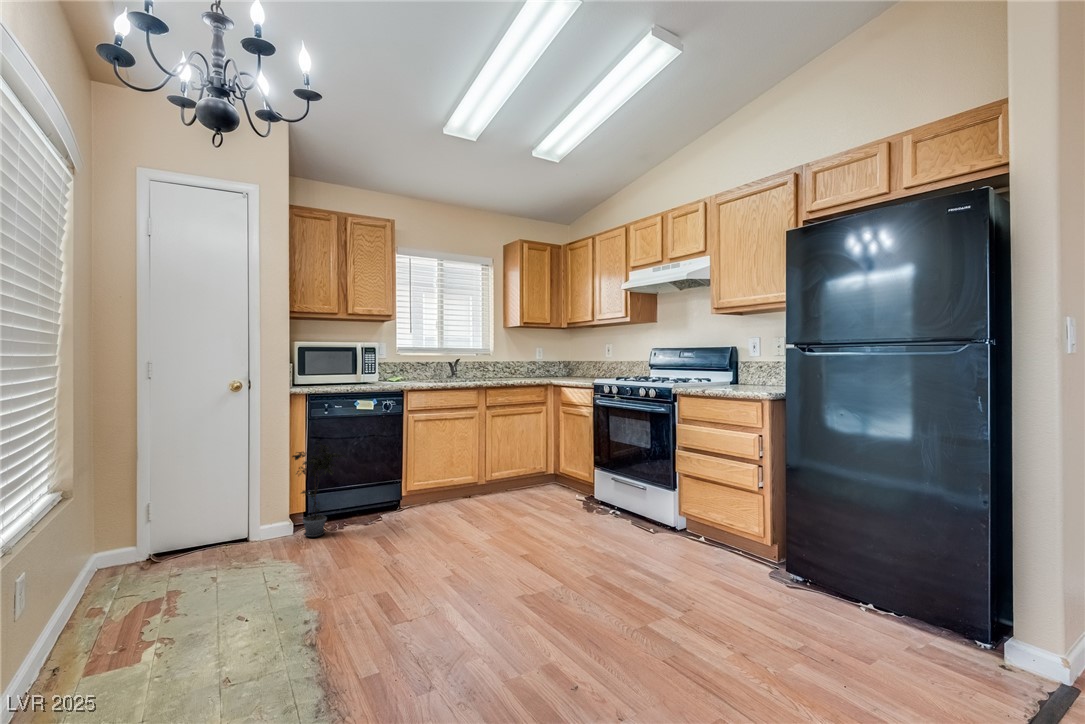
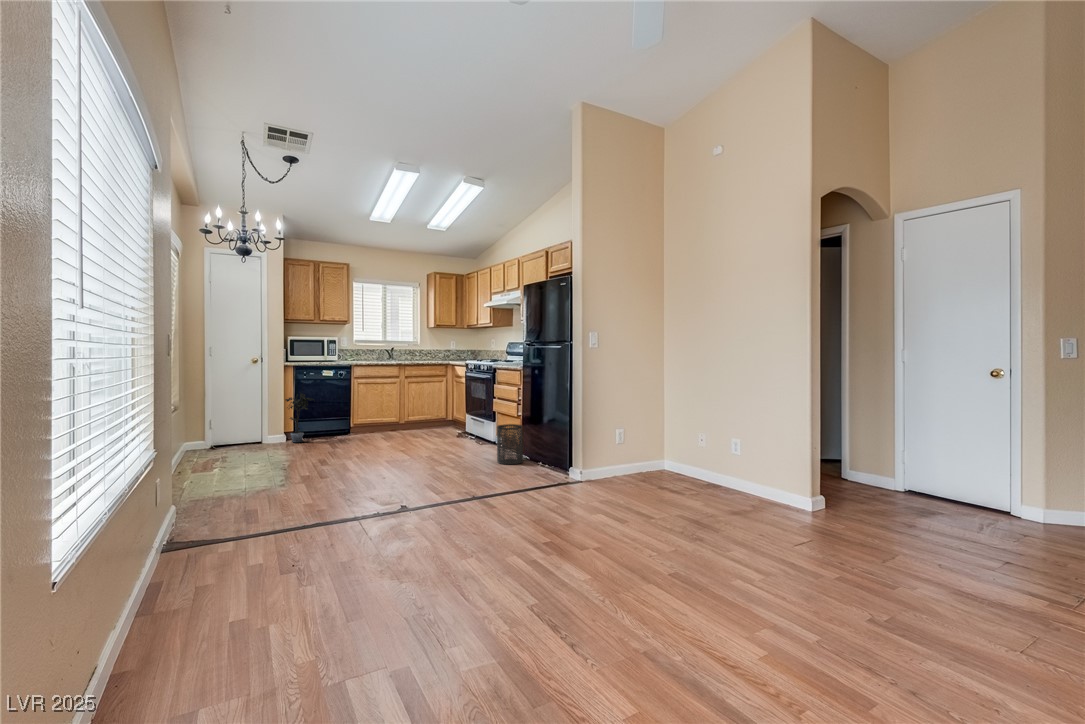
trash can: none [768,524,836,628] -> present [497,424,523,464]

